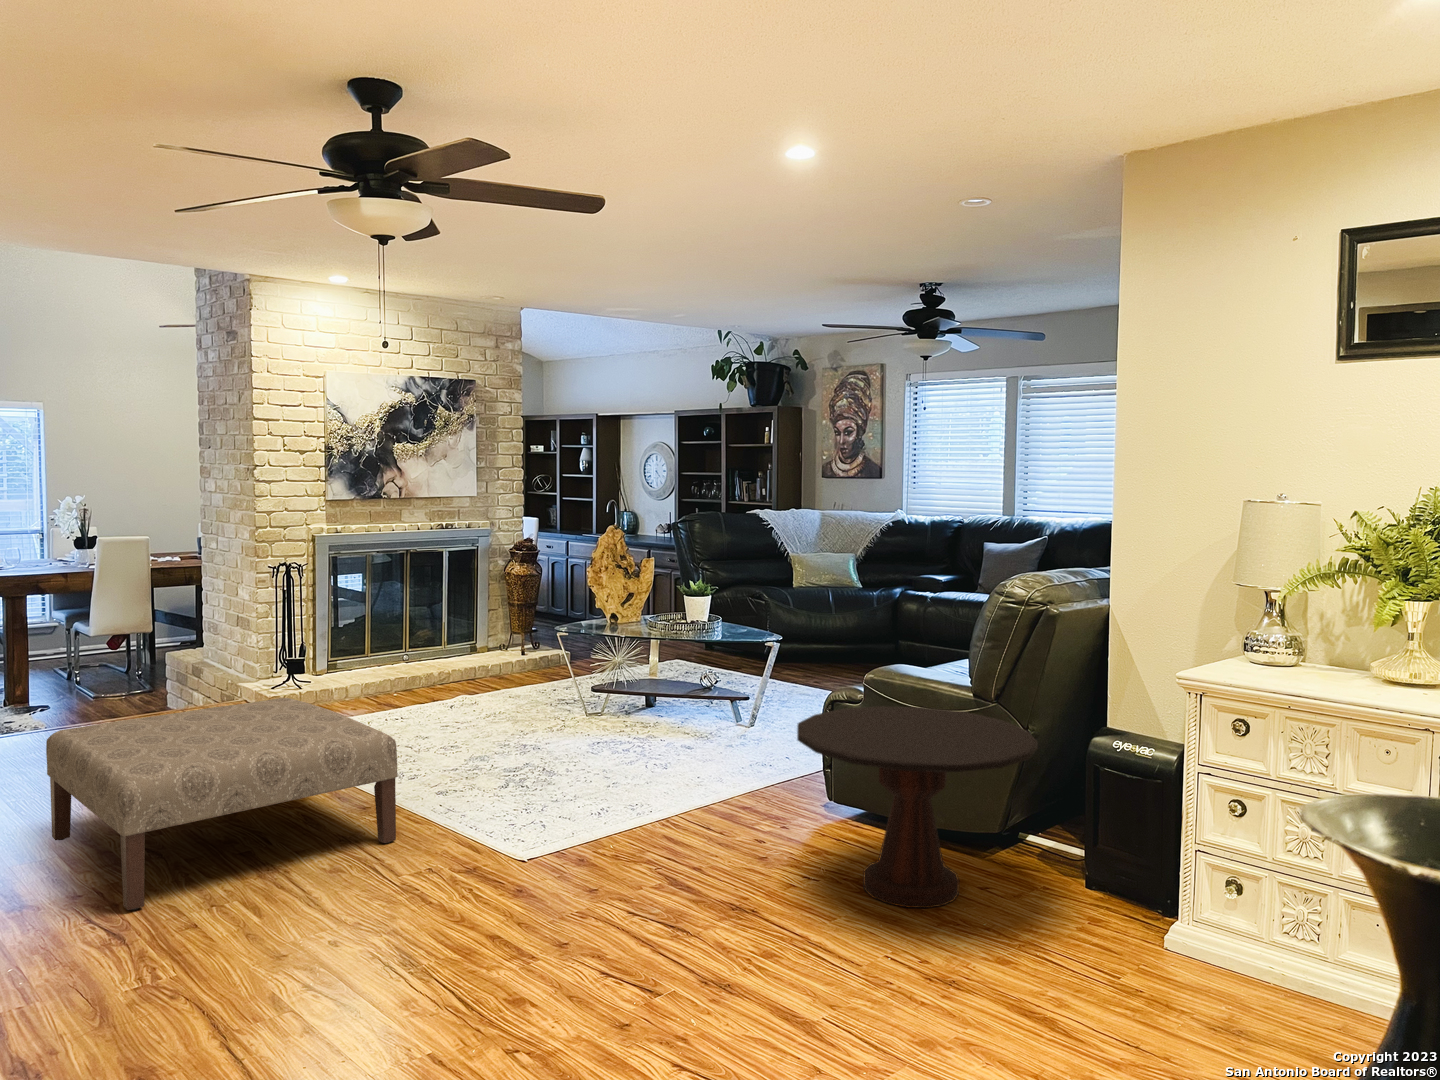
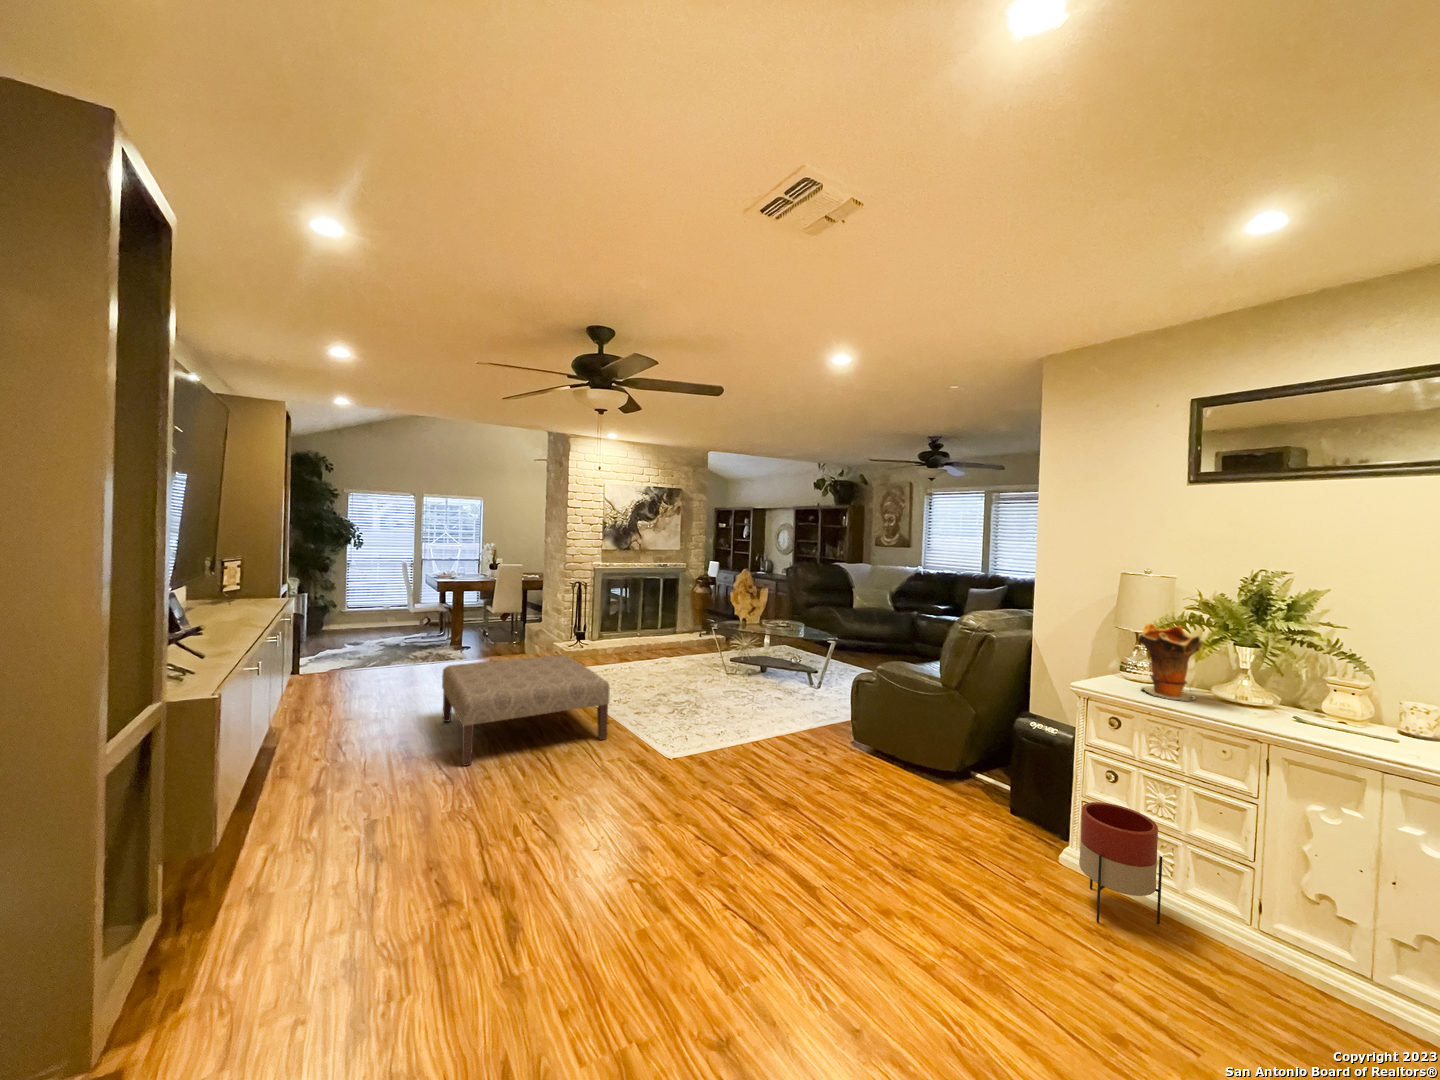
decorative vase: none [1272,575,1357,685] -> present [1138,624,1202,701]
side table: present [797,706,1038,908] -> none [825,686,977,816]
planter: none [1195,845,1306,1014] -> present [1079,802,1162,924]

